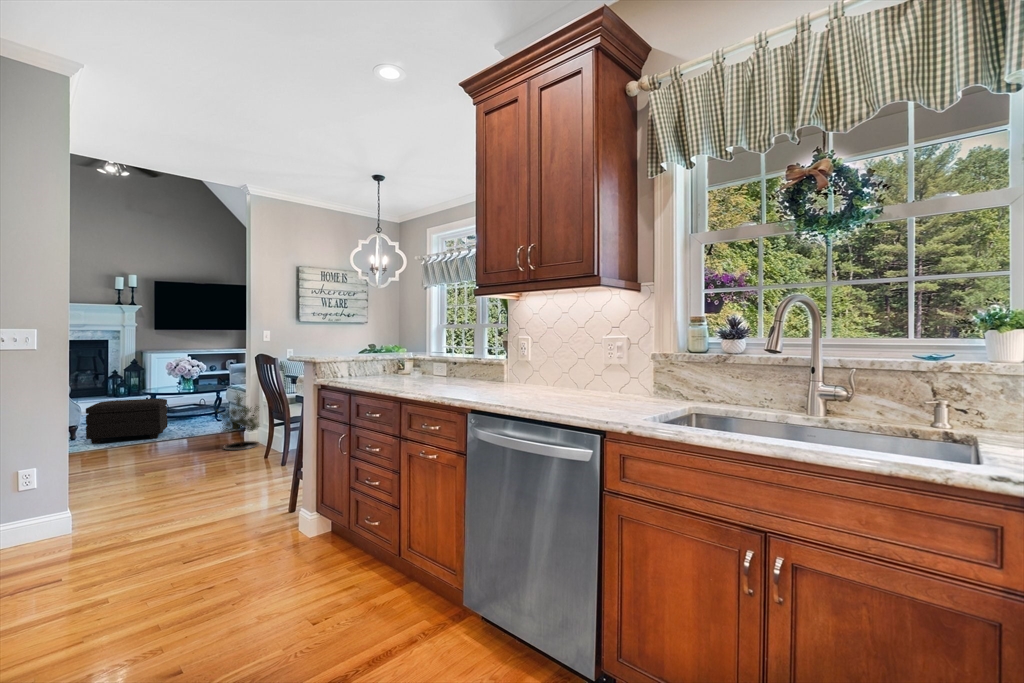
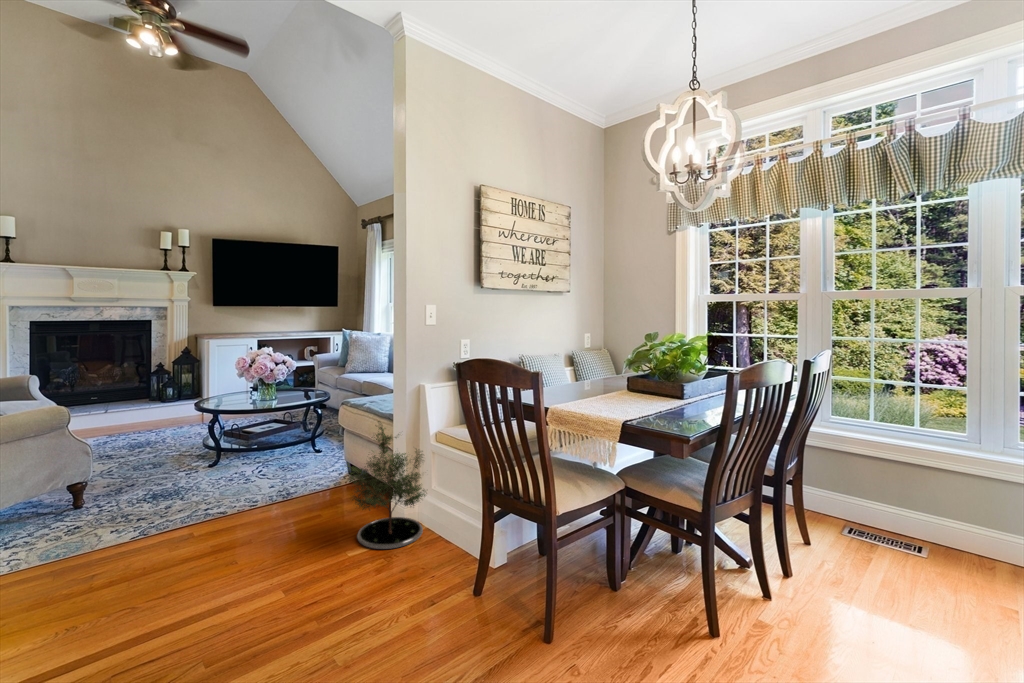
footstool: present [86,399,167,444] -> none [96,422,241,513]

